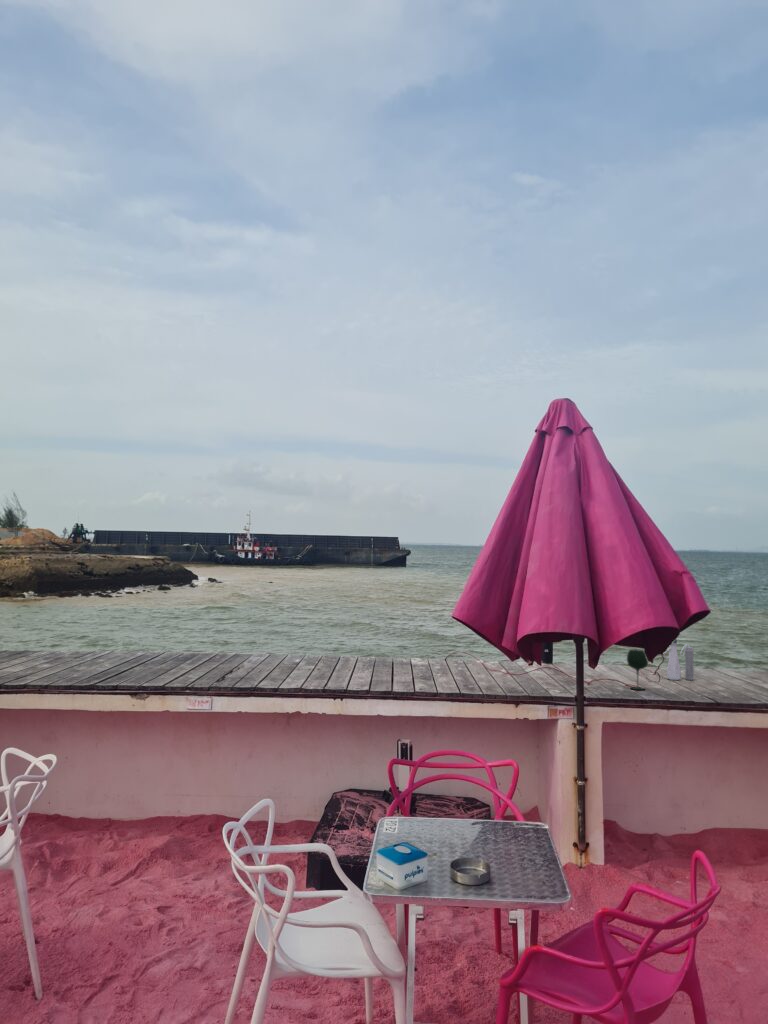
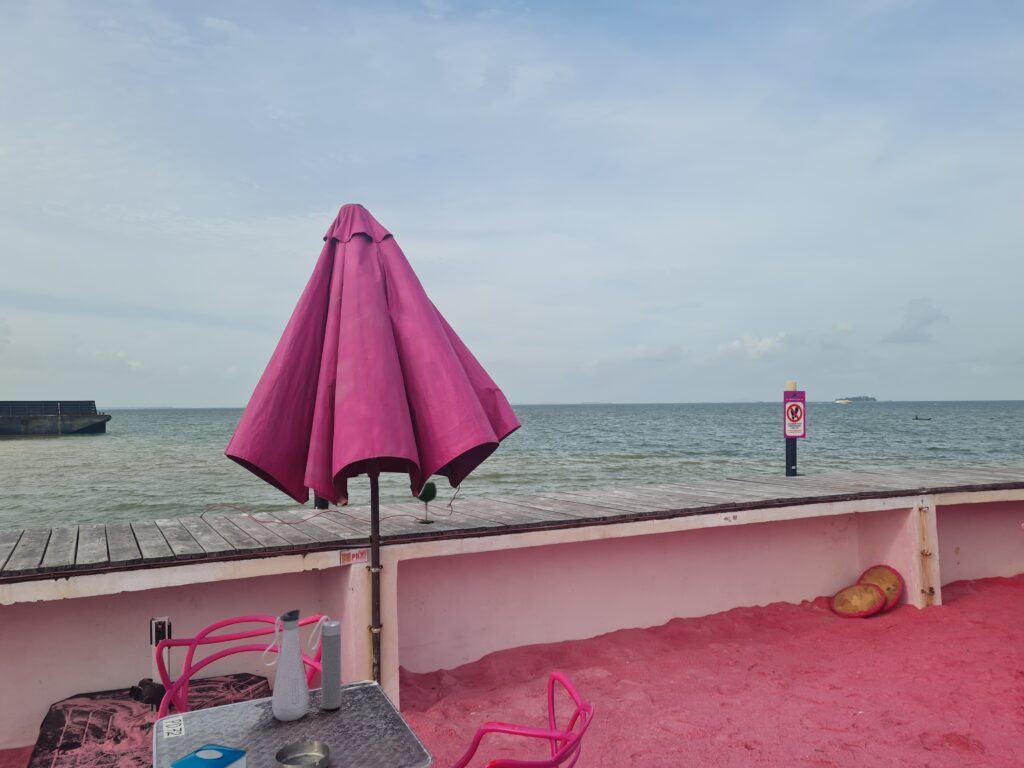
water bottle: present [664,640,694,680] -> present [262,610,341,721]

